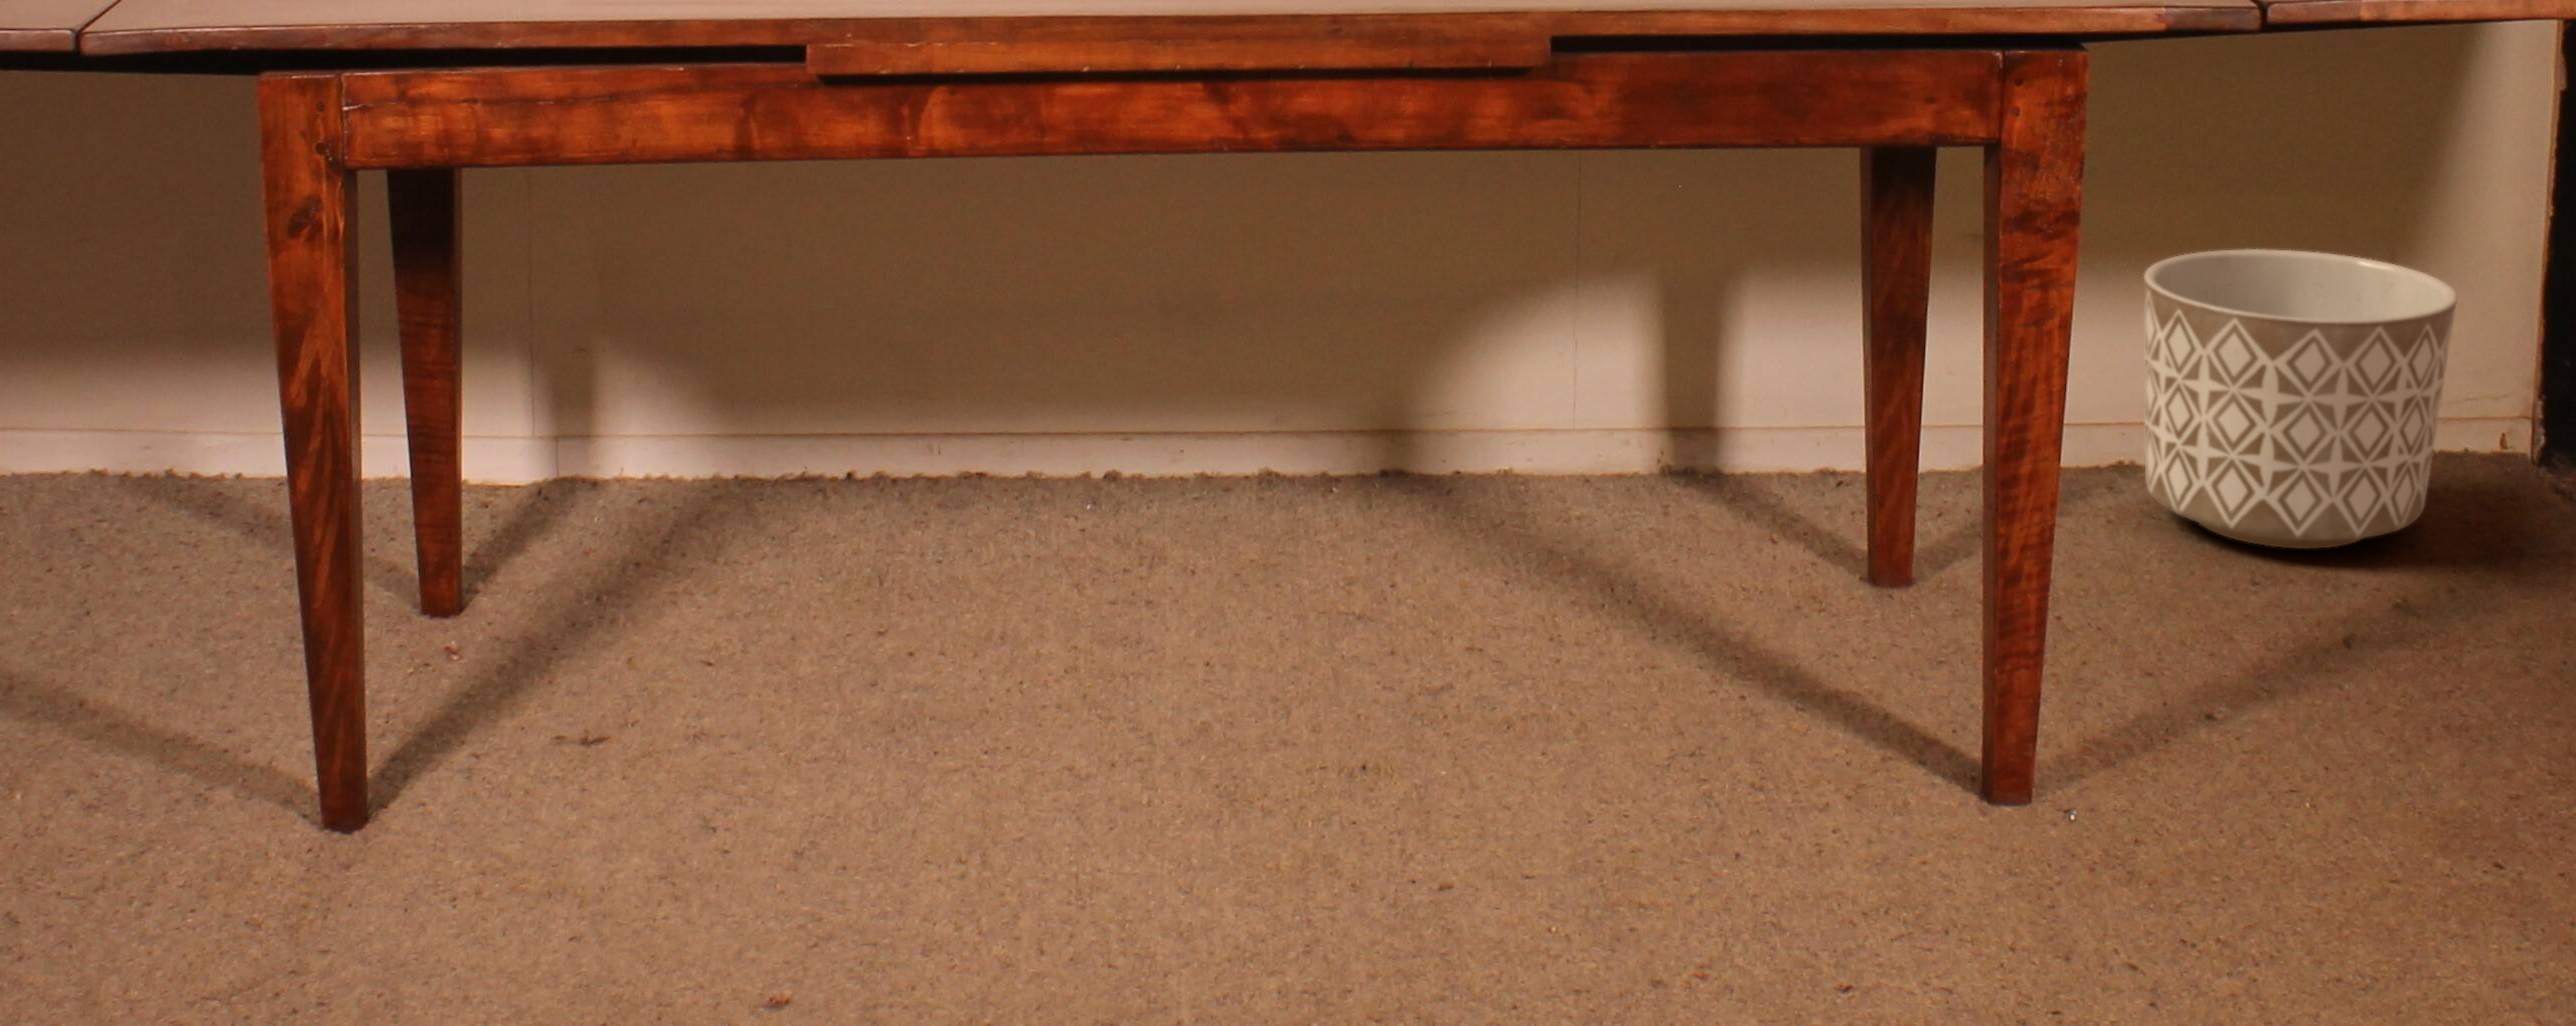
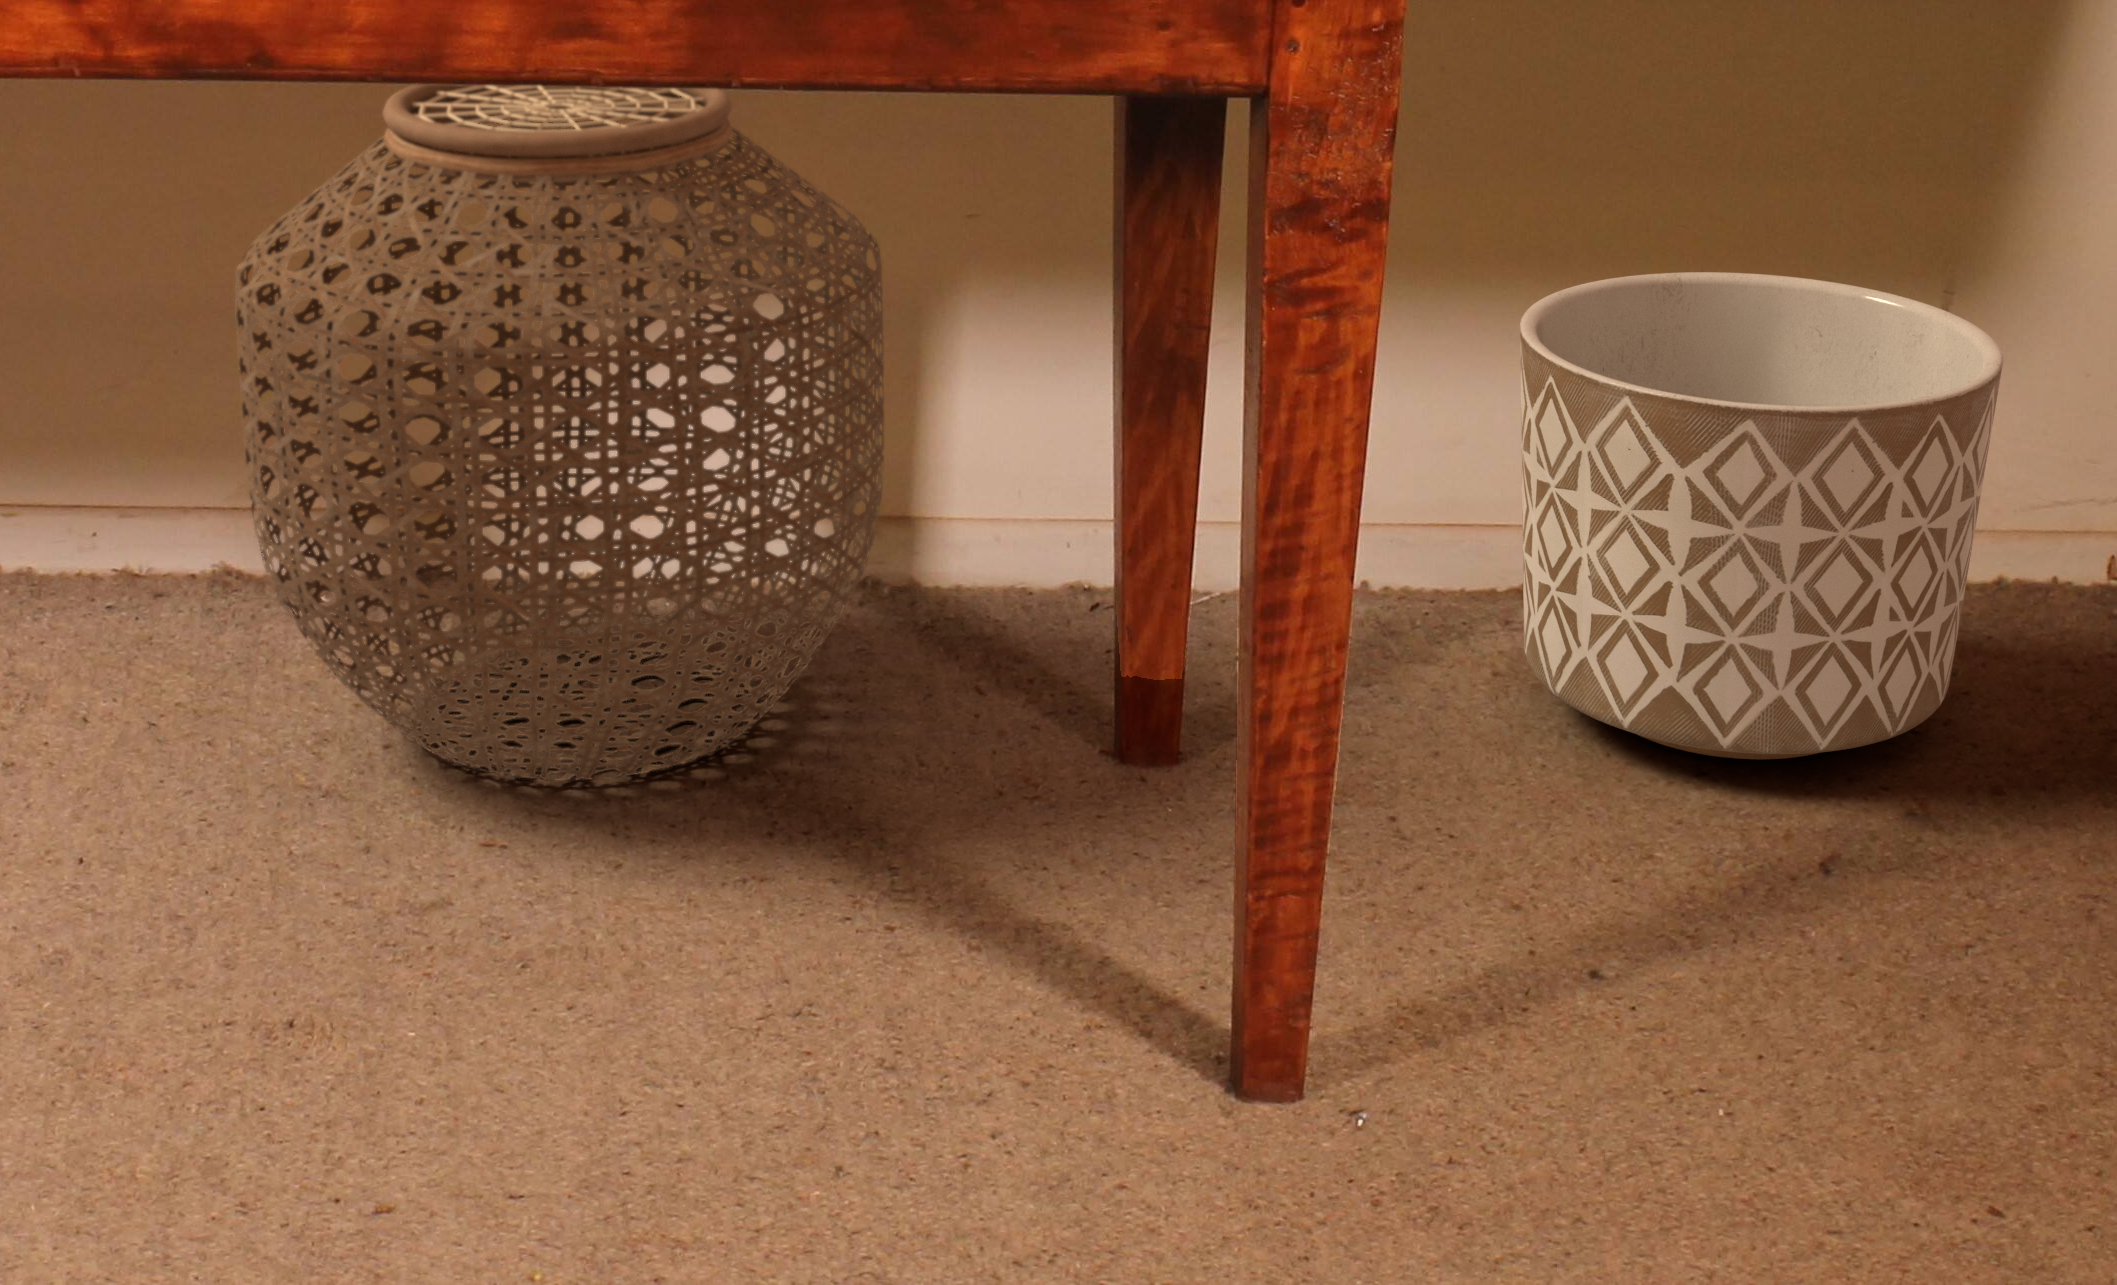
woven basket: none [1371,132,1766,574] -> present [235,85,884,781]

